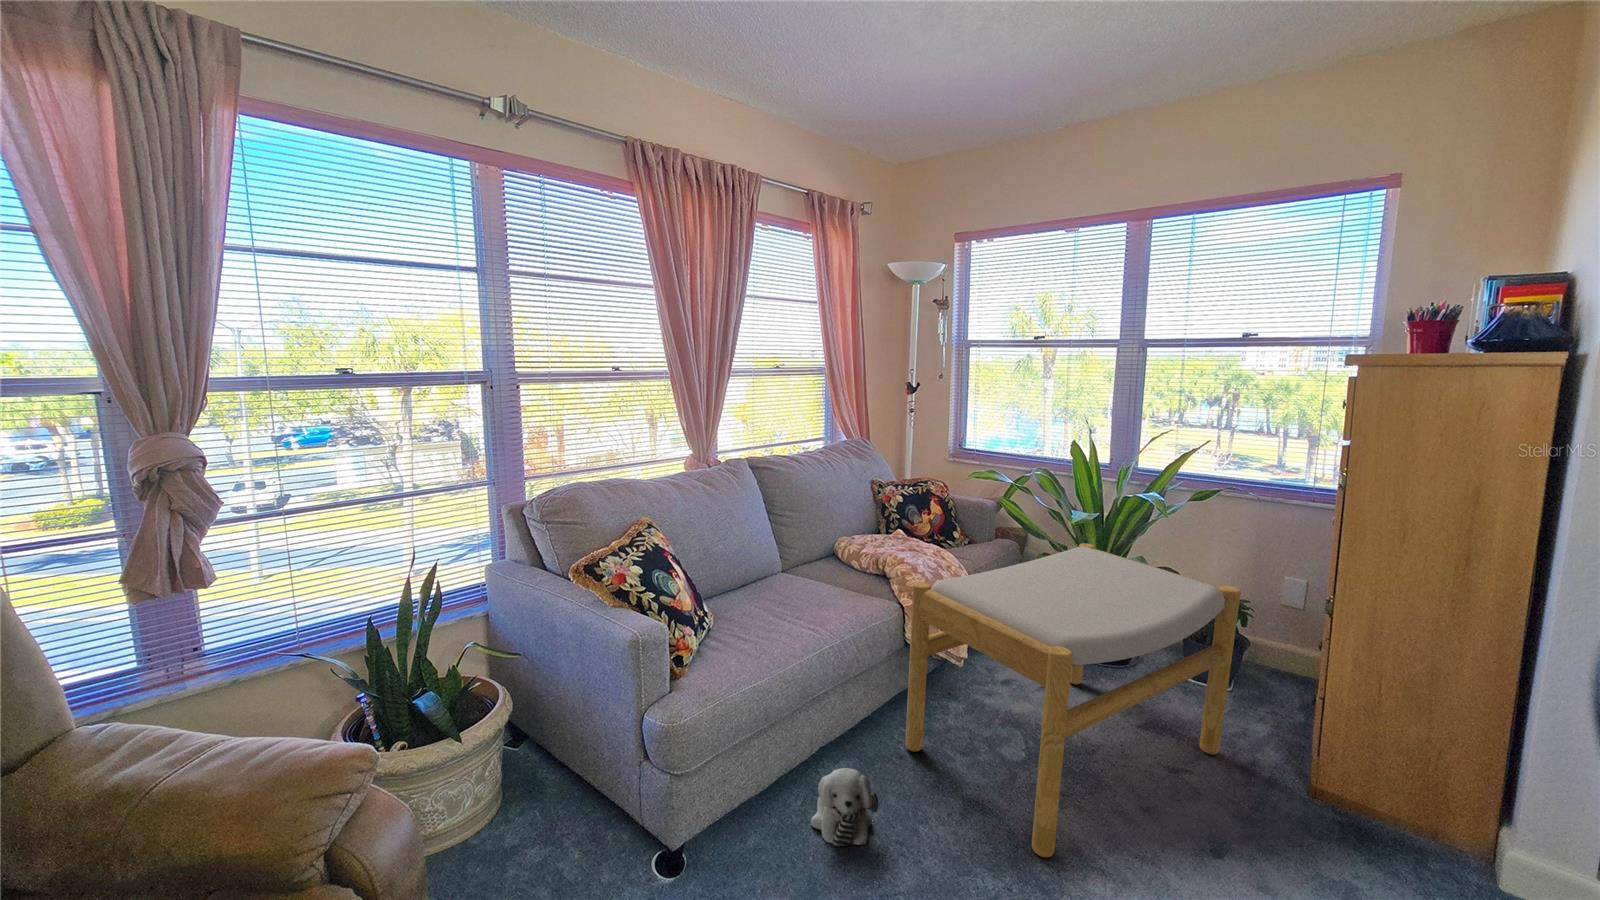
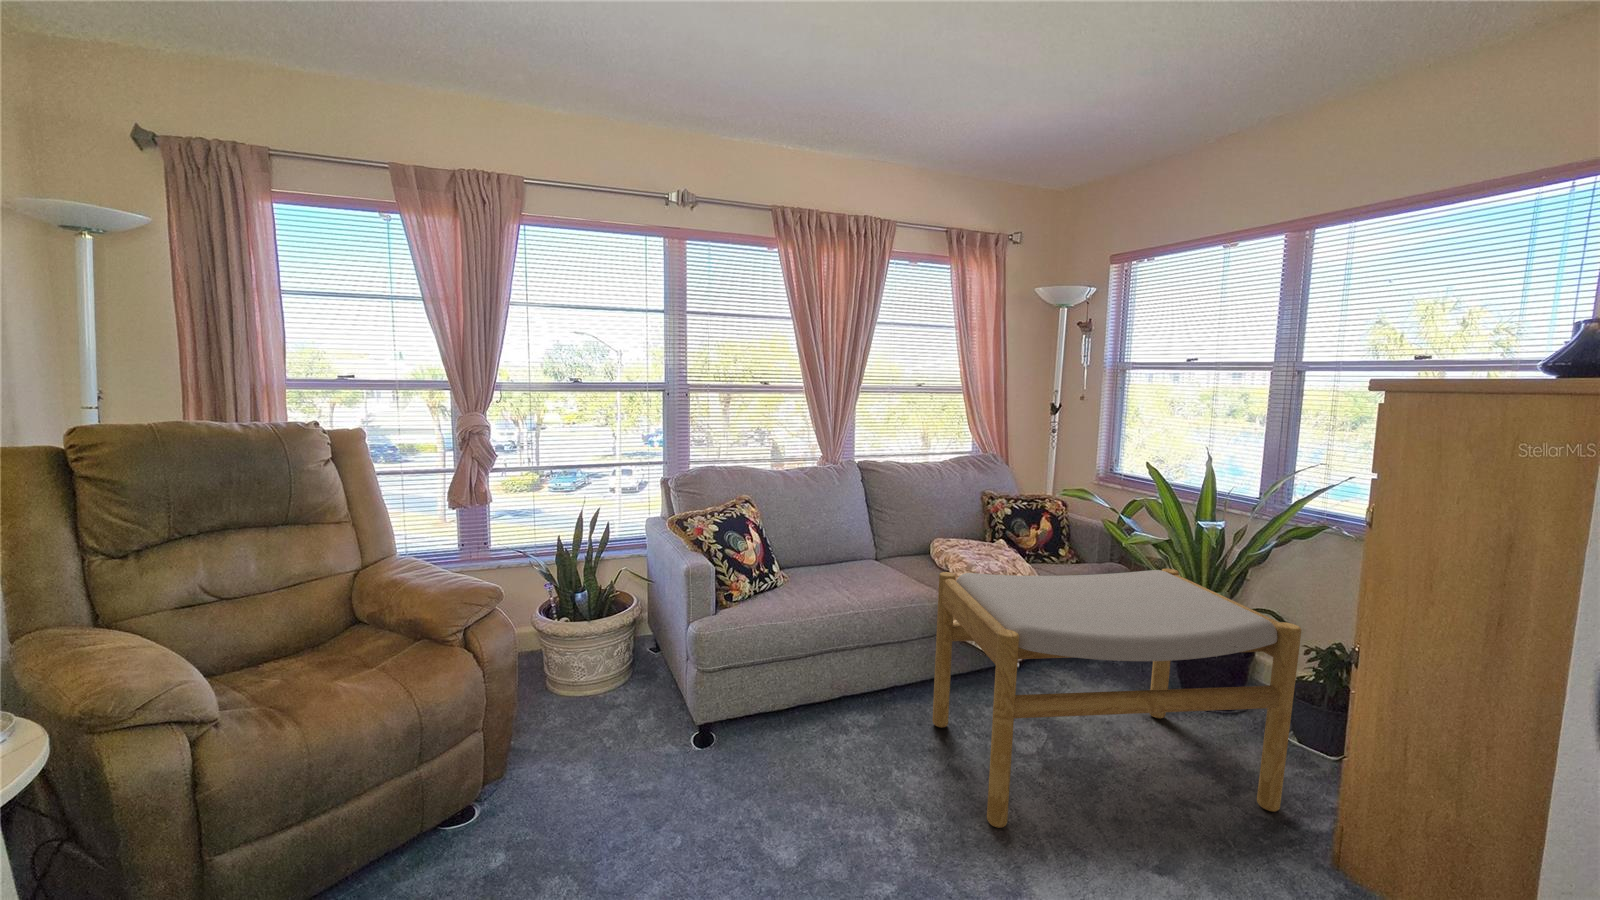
plush toy: present [811,768,878,846] -> none [814,707,866,773]

